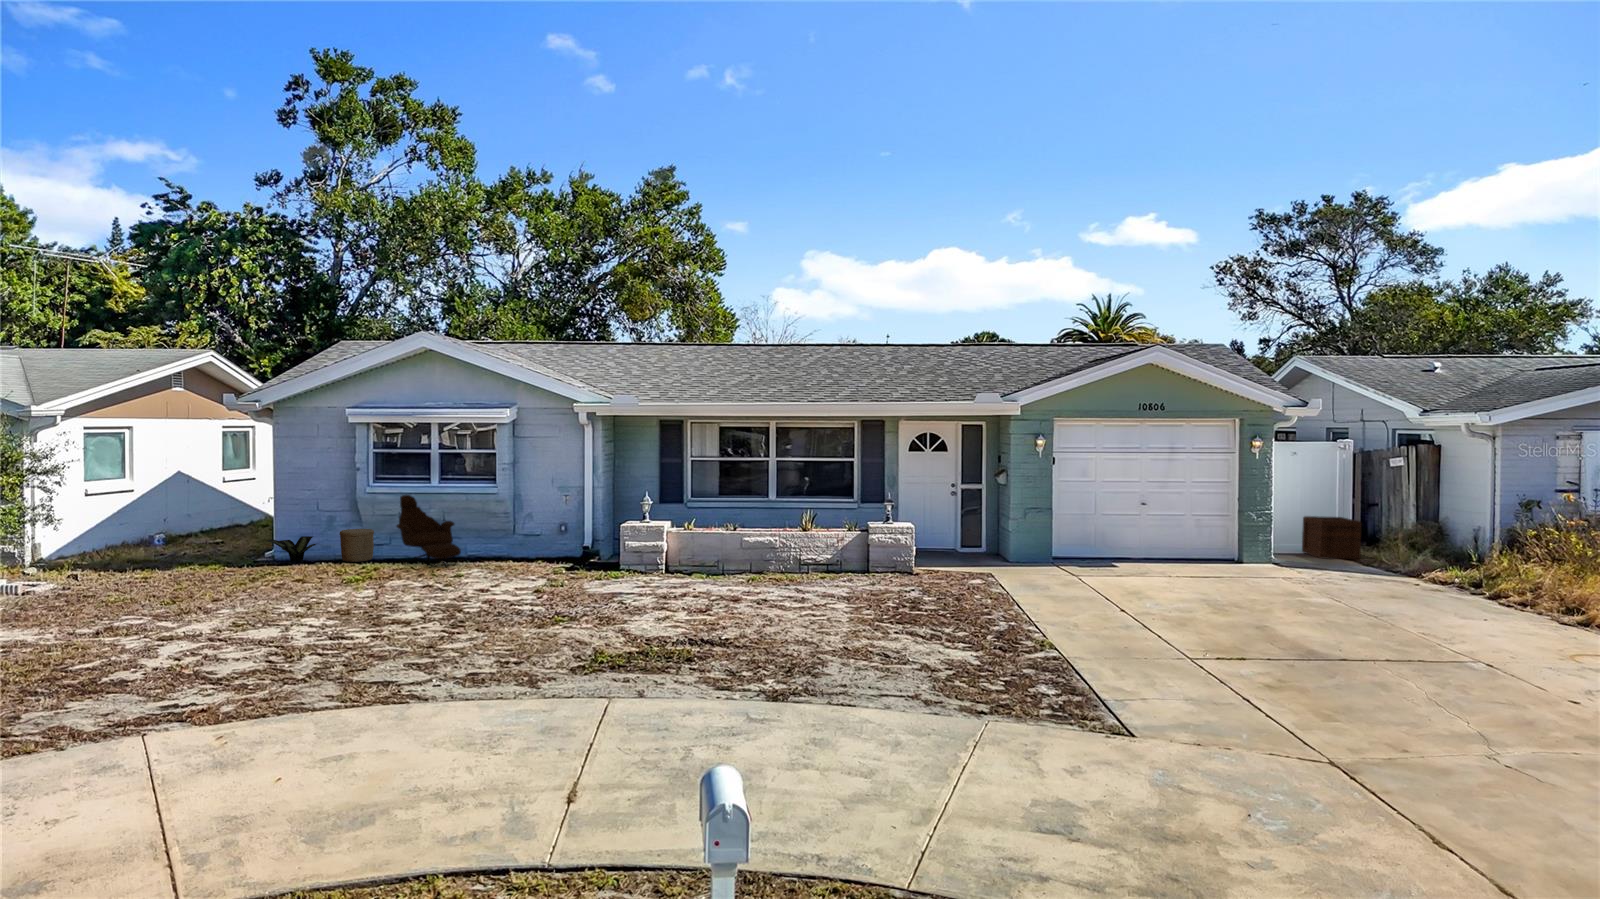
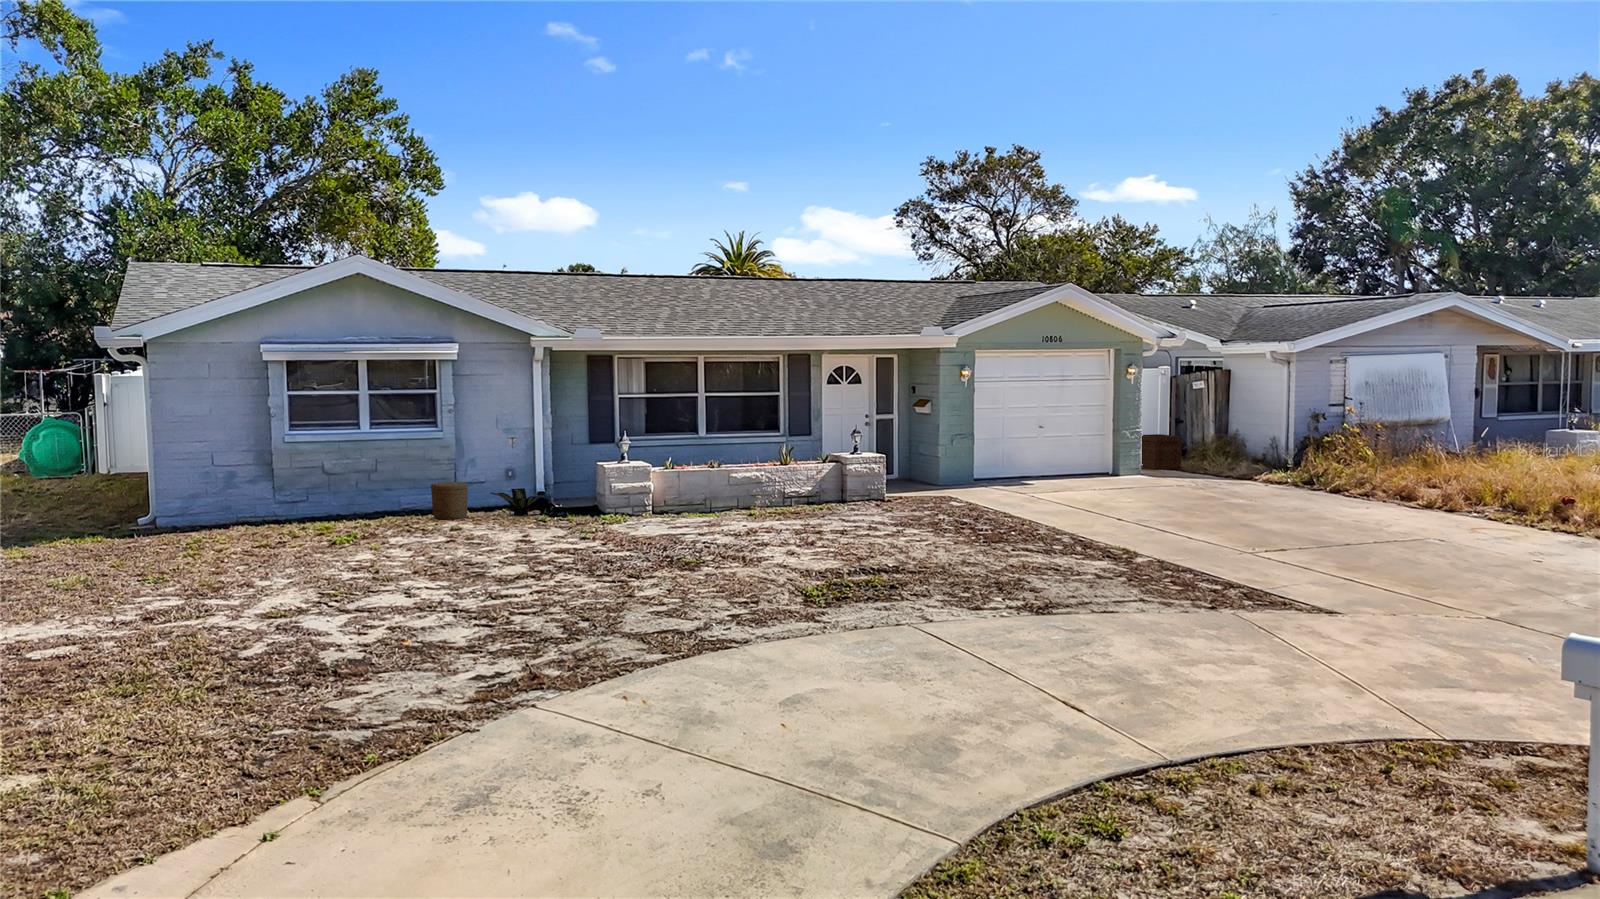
lounge chair: present [397,495,461,567] -> none [317,443,412,529]
woven basket: present [340,529,374,562] -> present [431,482,468,520]
potted plant: present [267,536,316,561] -> present [491,488,546,516]

